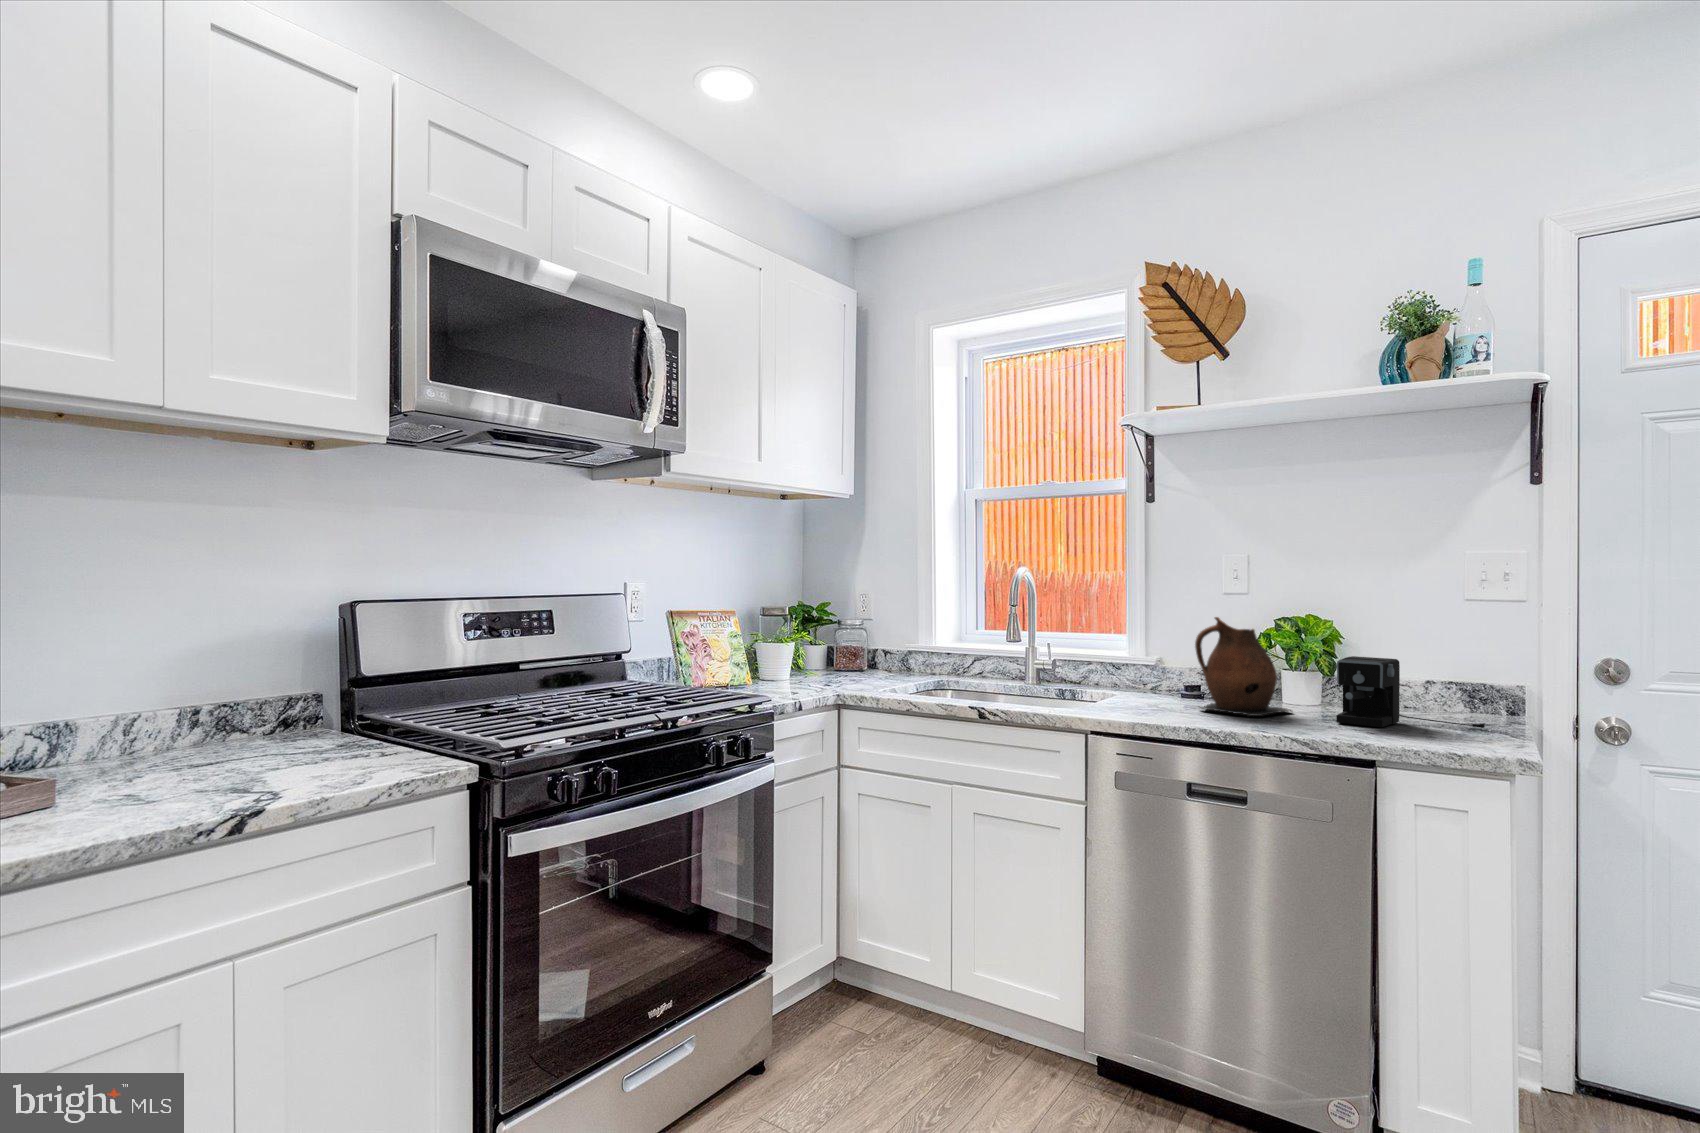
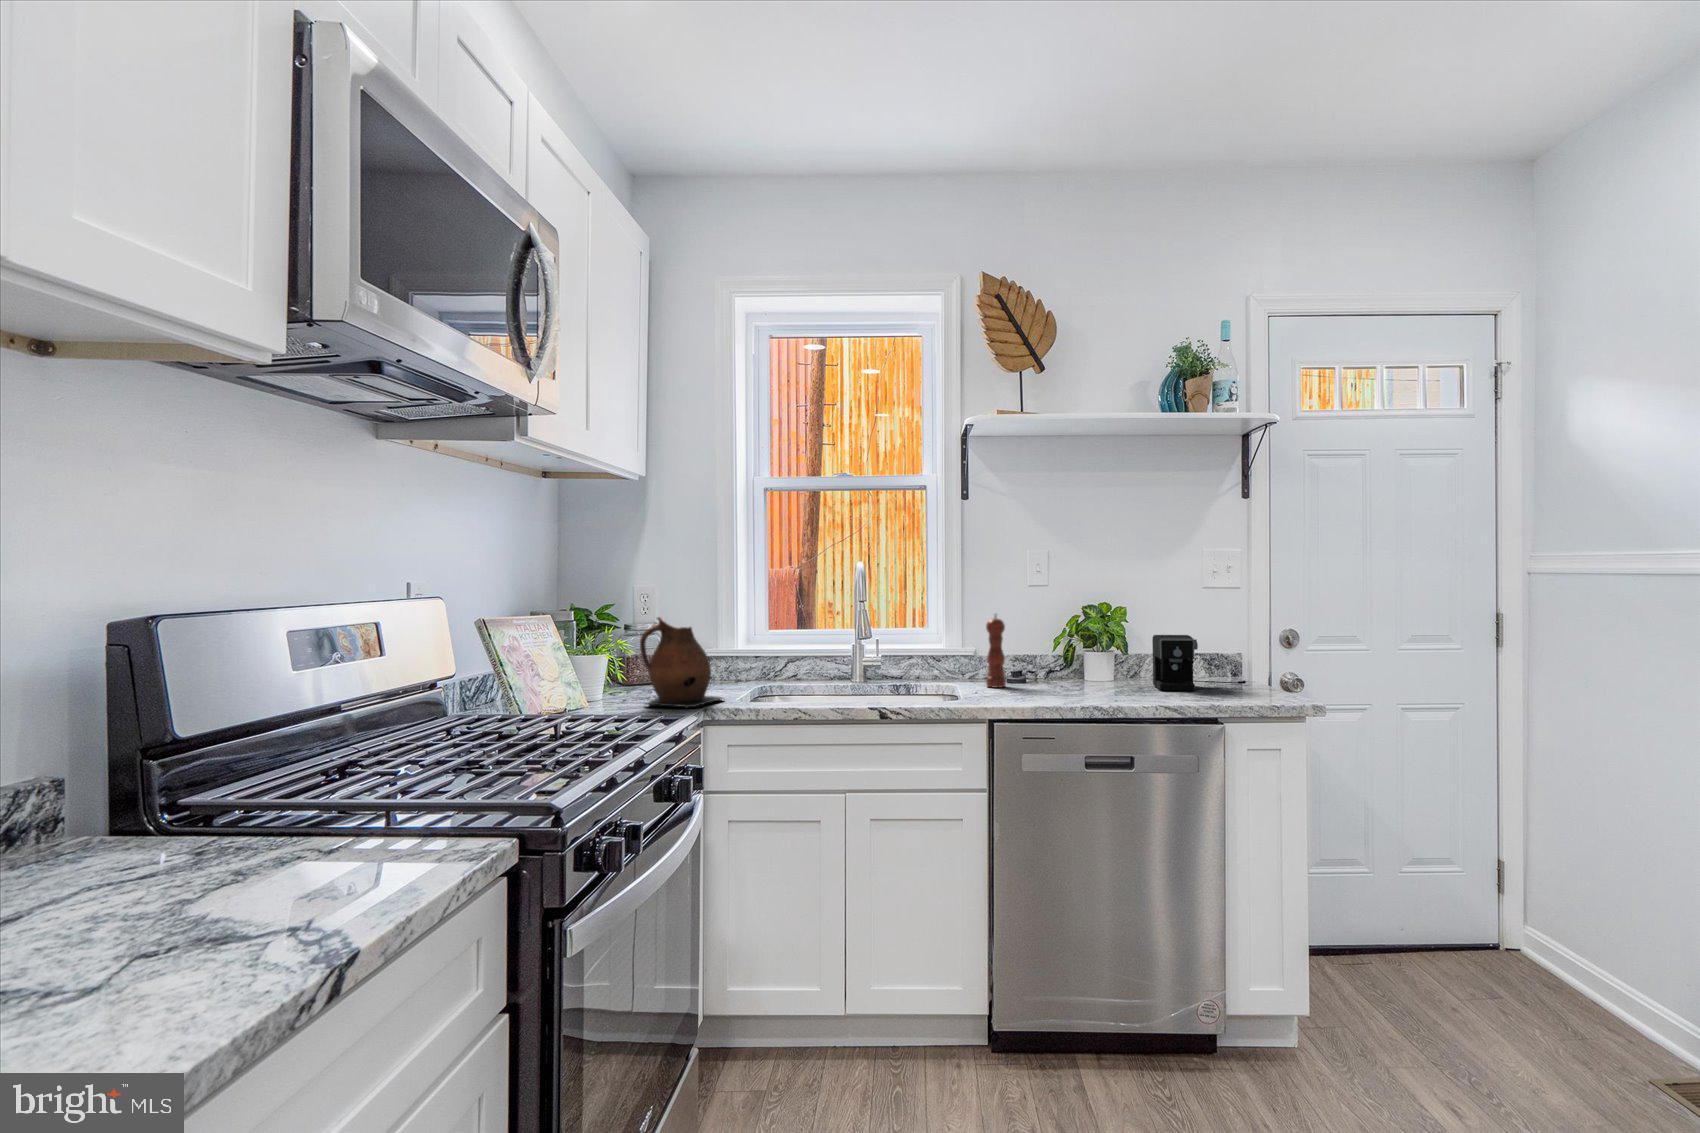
ceramic pitcher: present [1195,617,1291,717] -> present [640,617,722,708]
pepper mill: none [1149,622,1171,702] -> present [986,614,1006,687]

